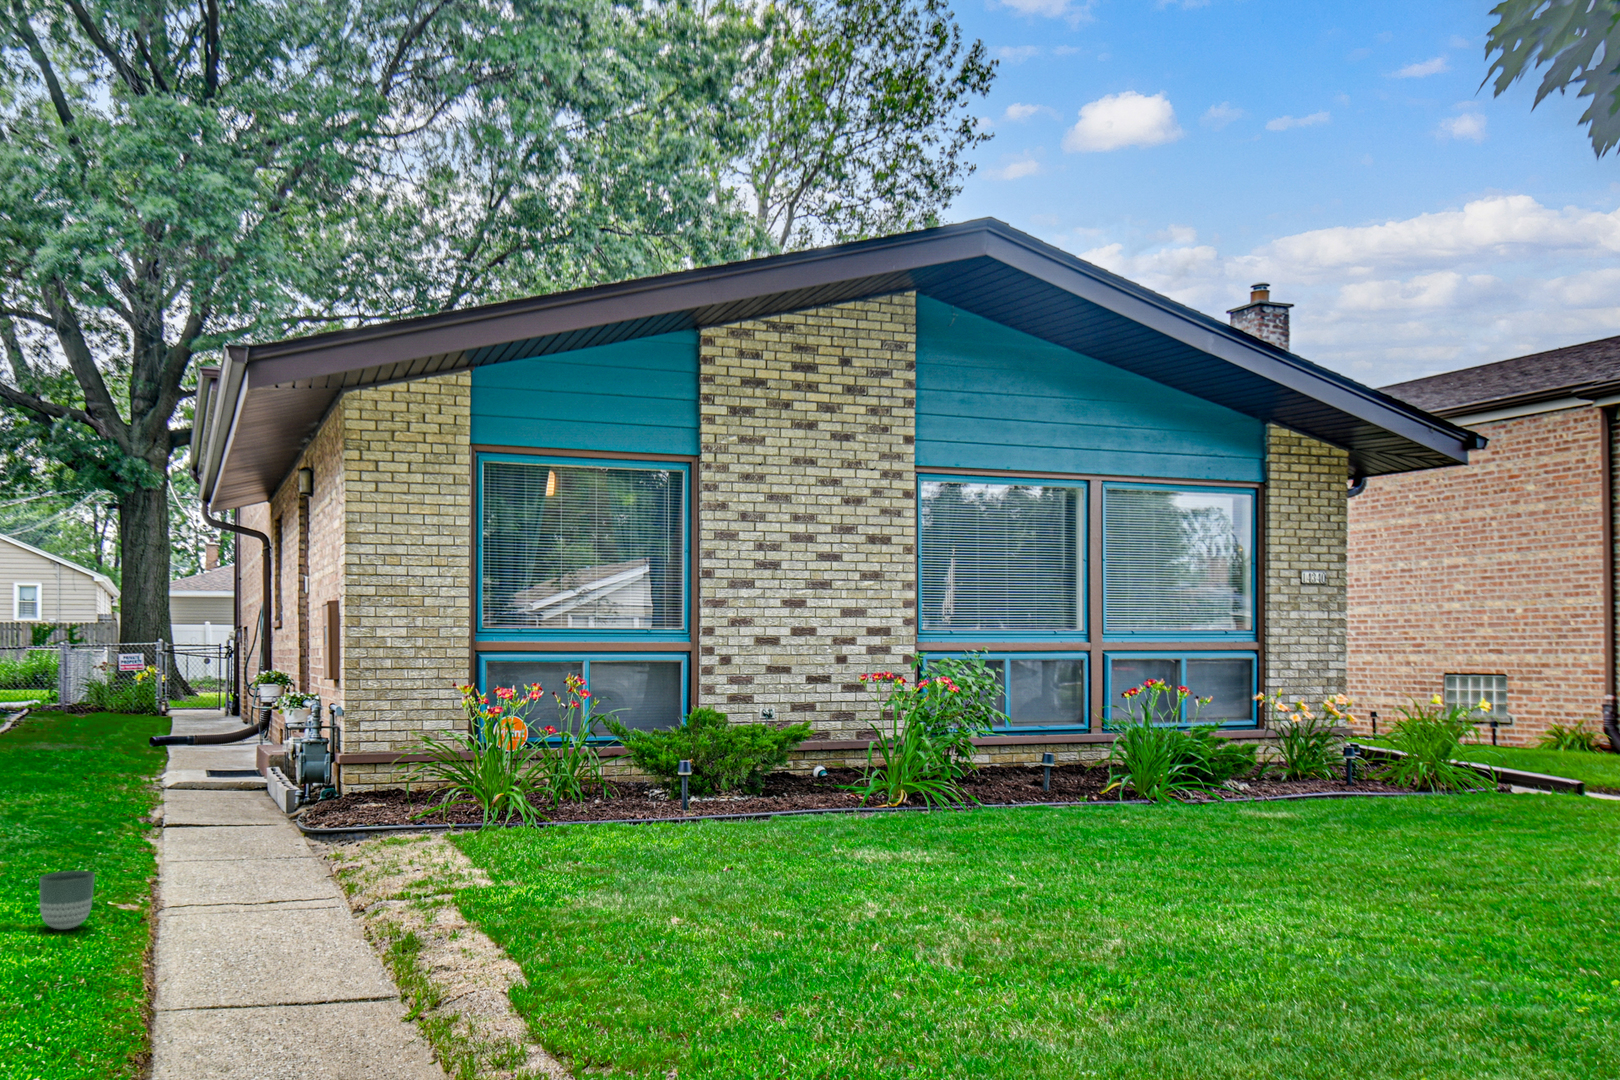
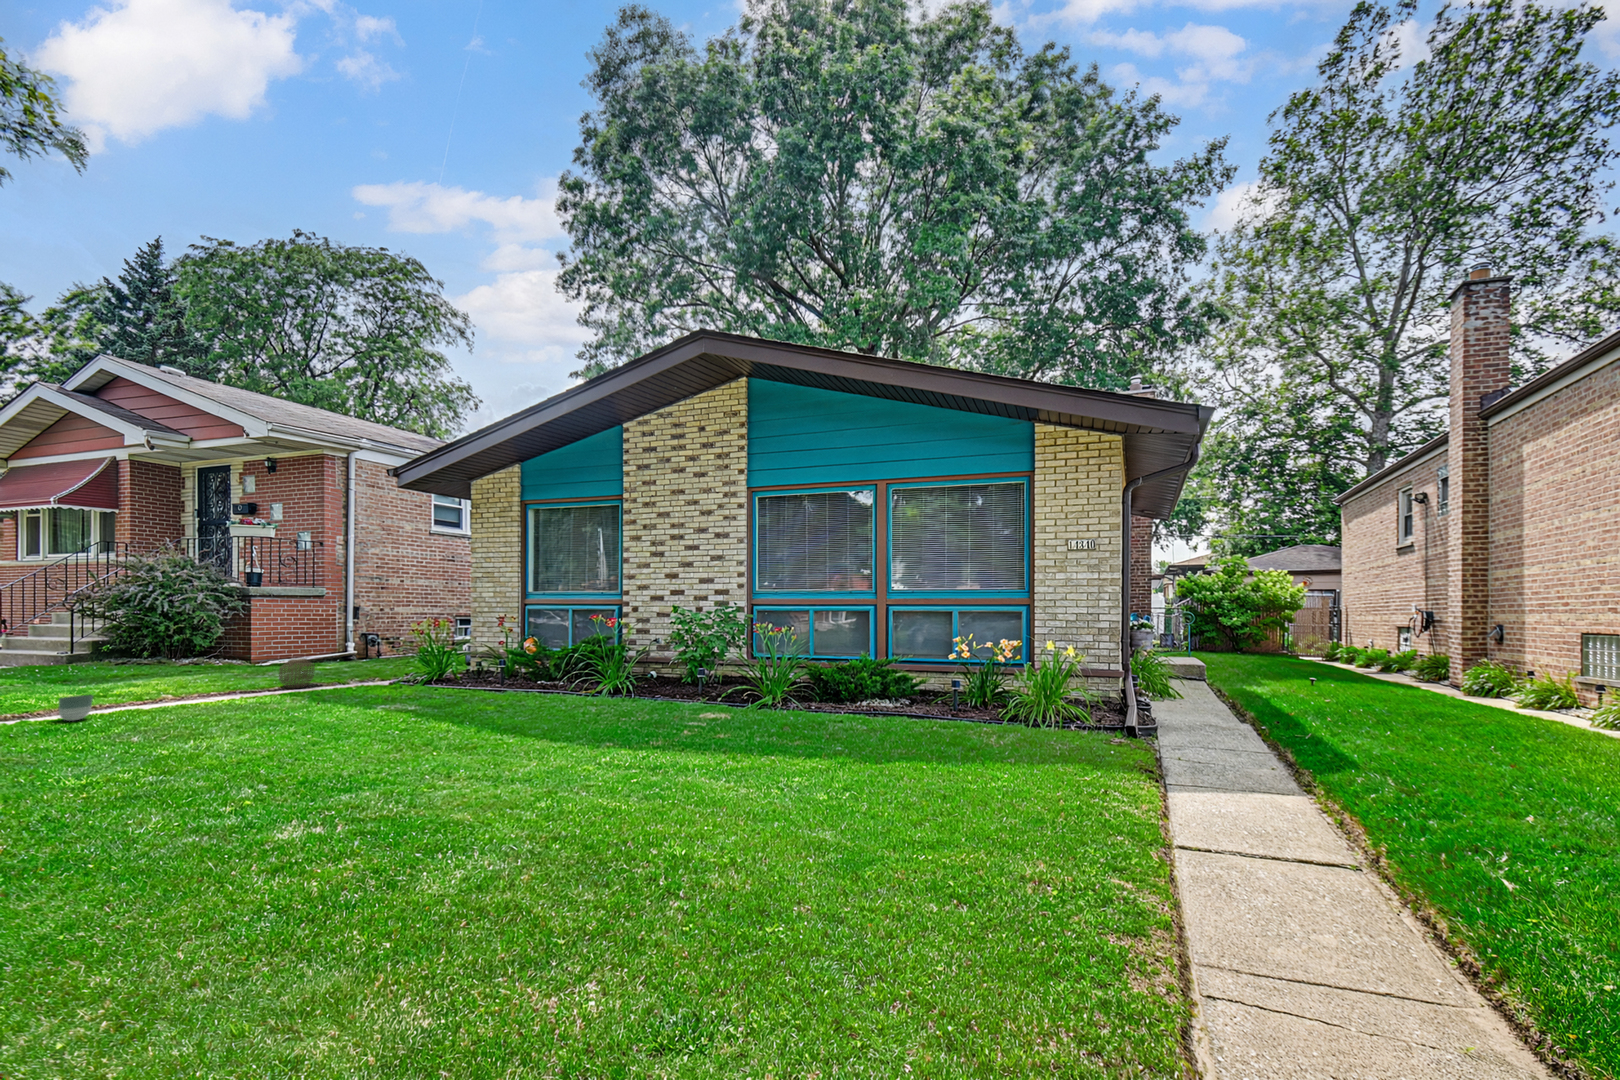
woven basket: none [59,786,130,855] -> present [279,658,315,688]

